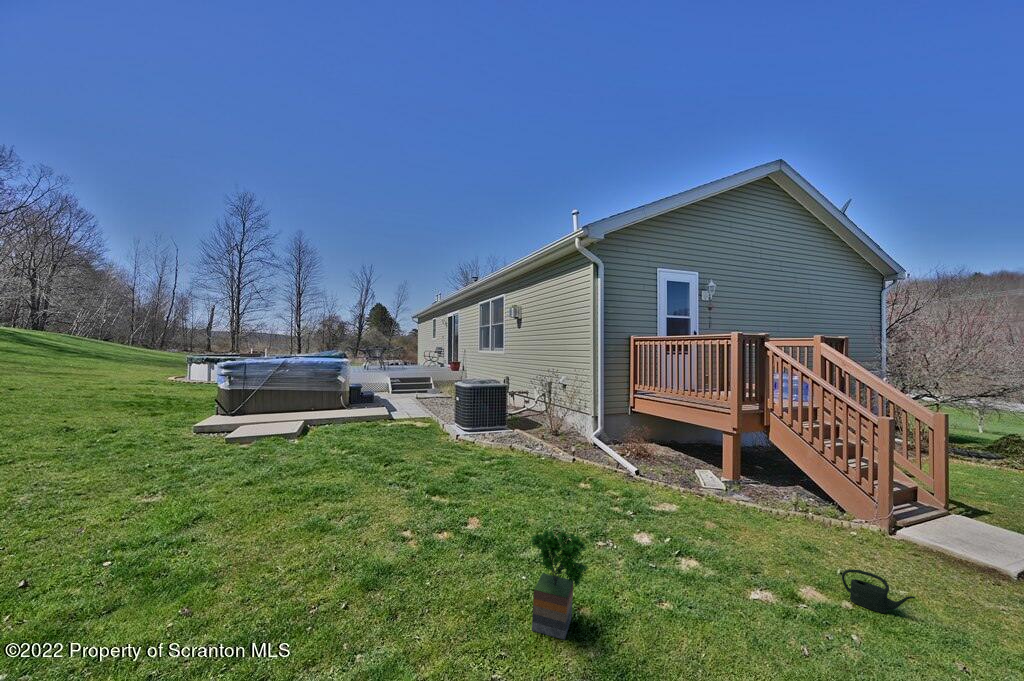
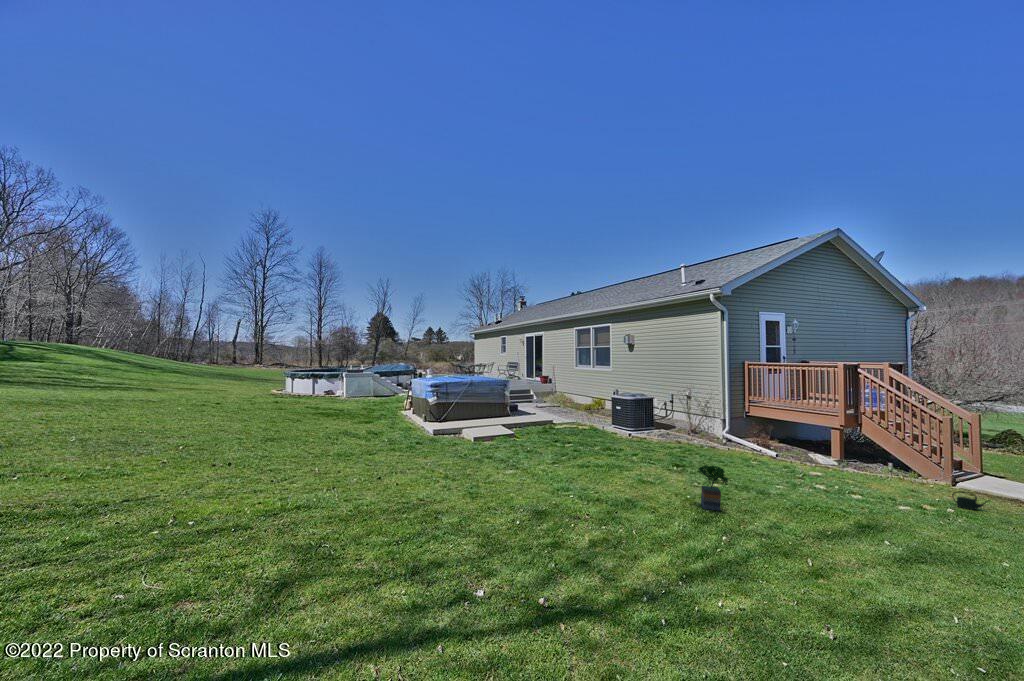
potted tree: present [531,530,588,640] -> present [698,465,728,511]

